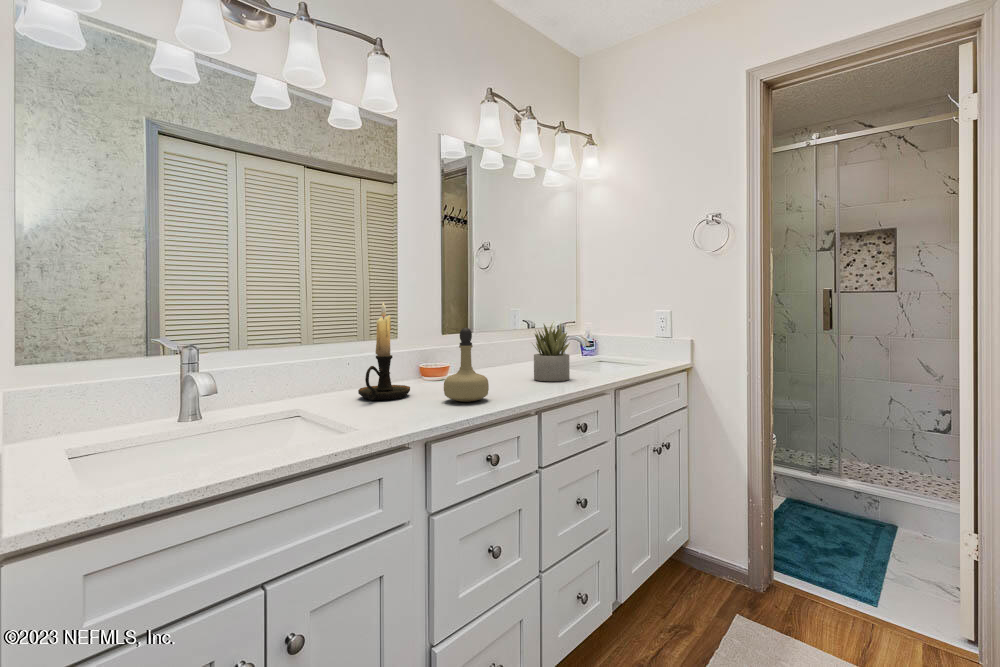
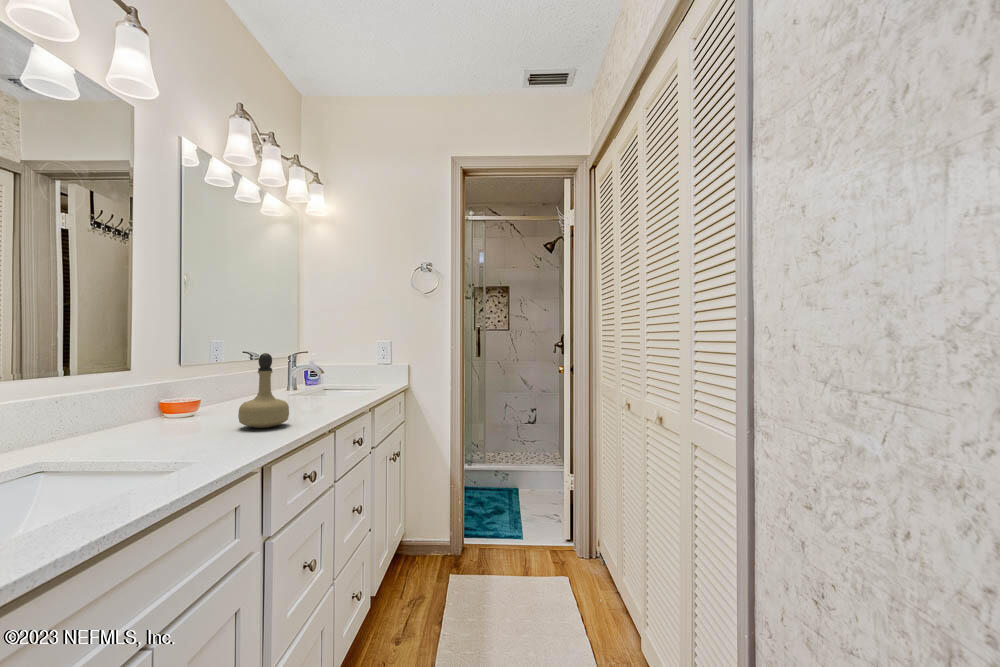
candle holder: present [358,303,410,401] -> none [108,323,183,439]
succulent plant: present [534,323,570,381] -> none [293,348,333,404]

